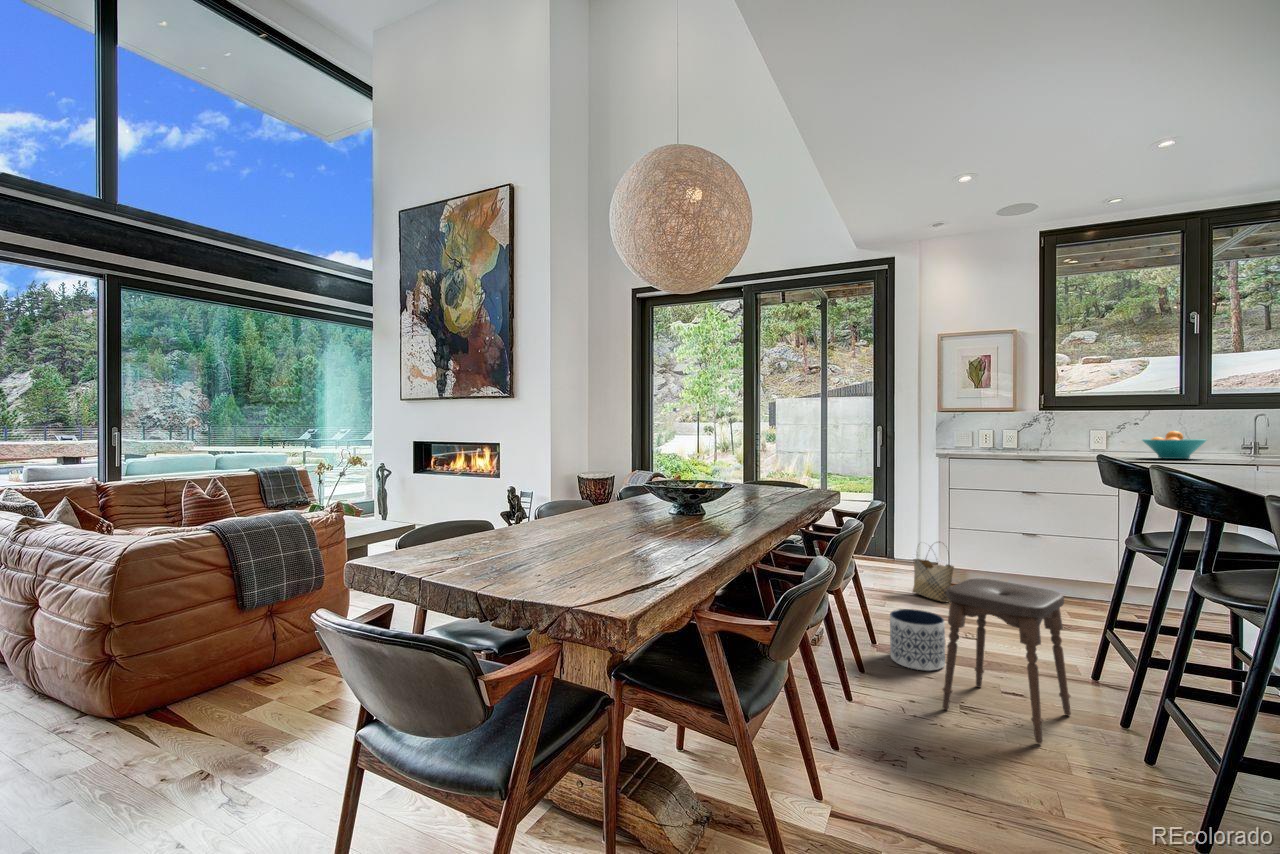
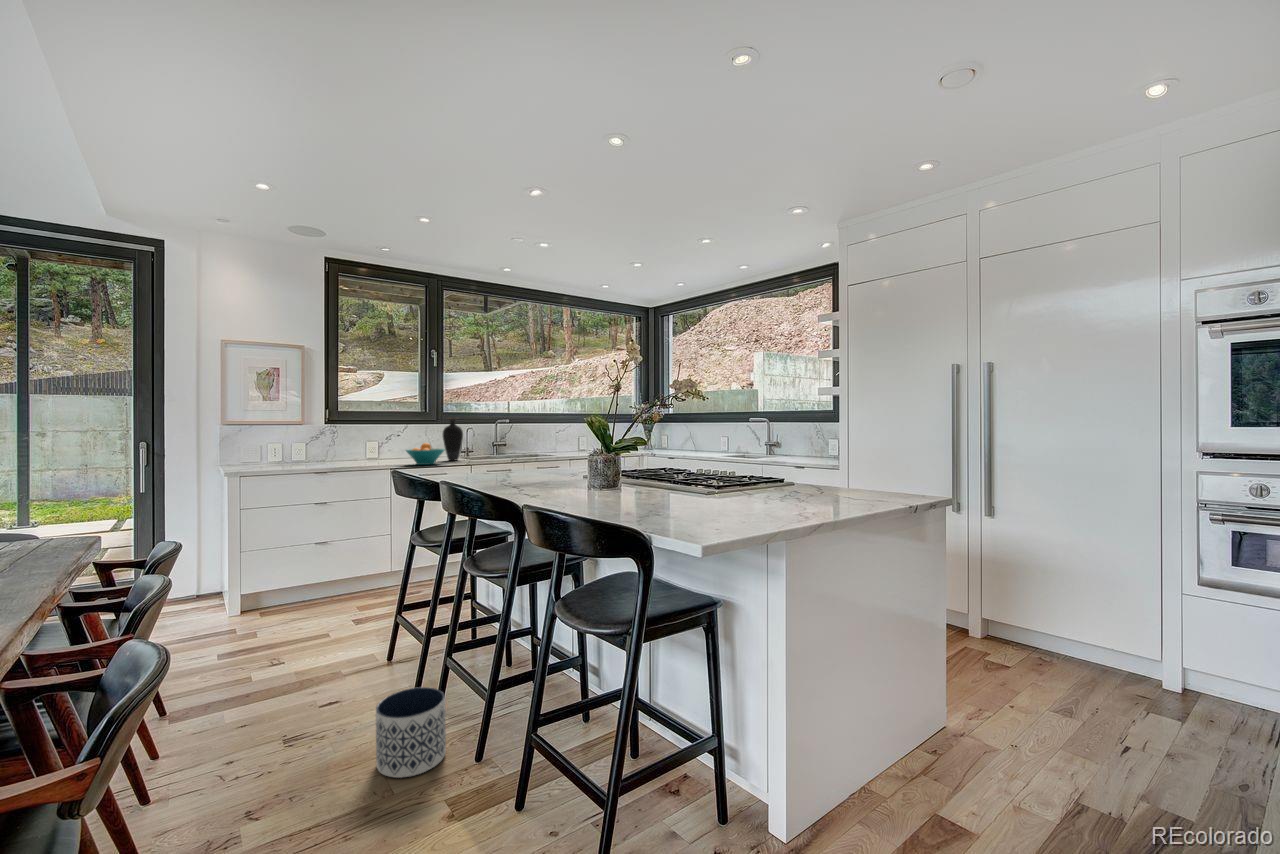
vase: none [1208,398,1246,457] -> present [443,418,463,461]
woven basket: present [912,559,954,602] -> none [197,569,250,636]
stool: present [943,579,1071,744] -> none [268,596,381,753]
planter: present [890,609,945,671] -> present [376,687,446,778]

